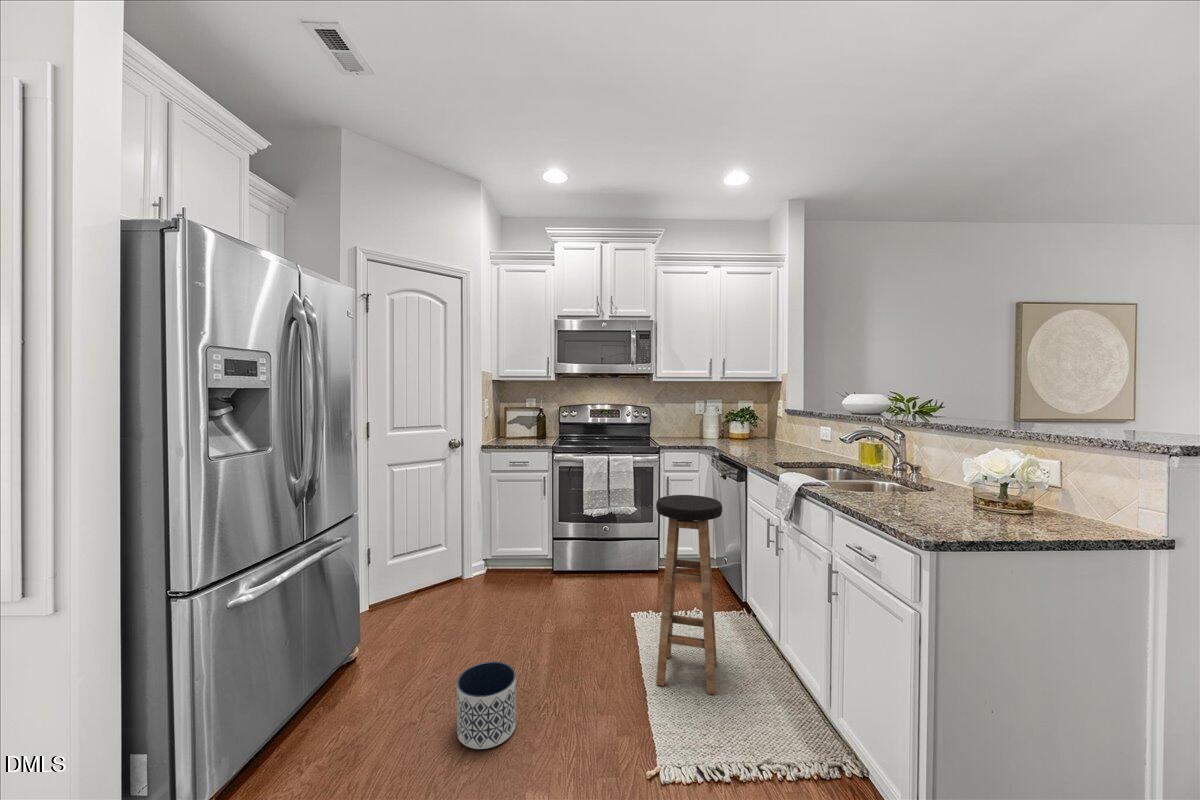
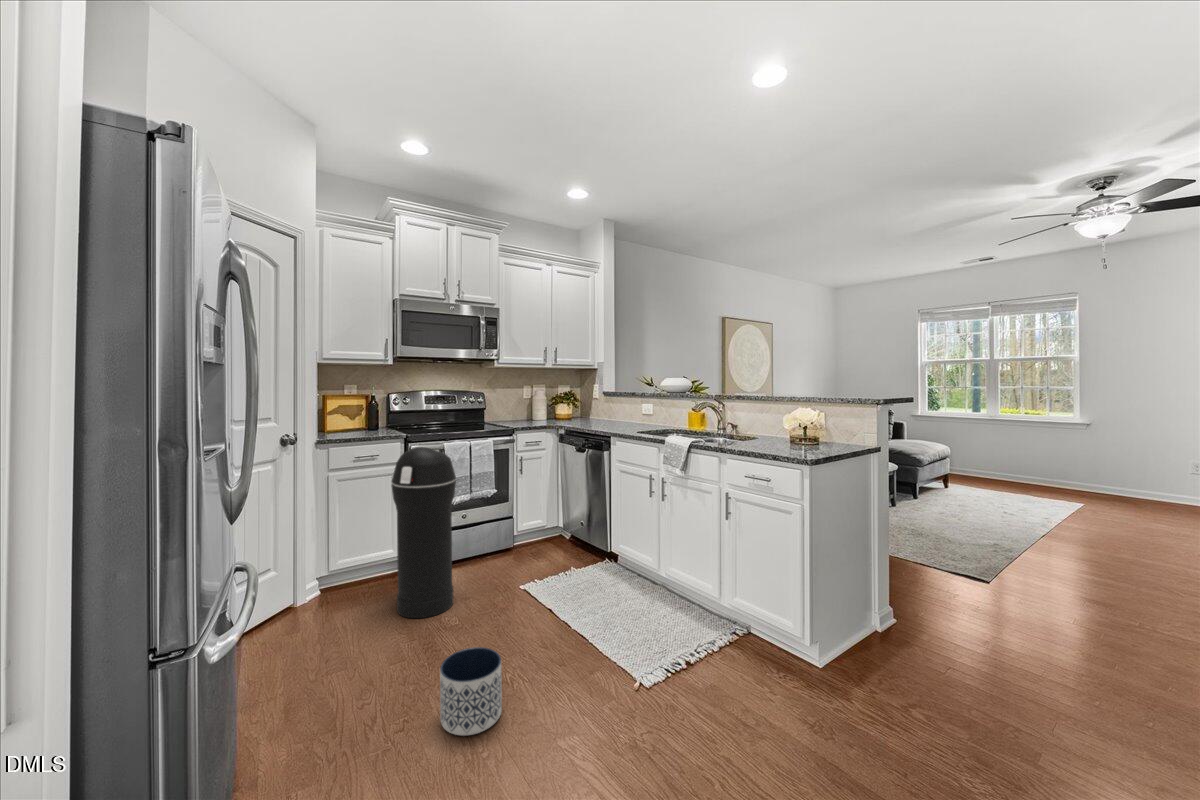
trash can: none [513,460,570,619] -> present [392,447,456,618]
bar stool: present [656,495,722,695] -> none [574,463,634,630]

